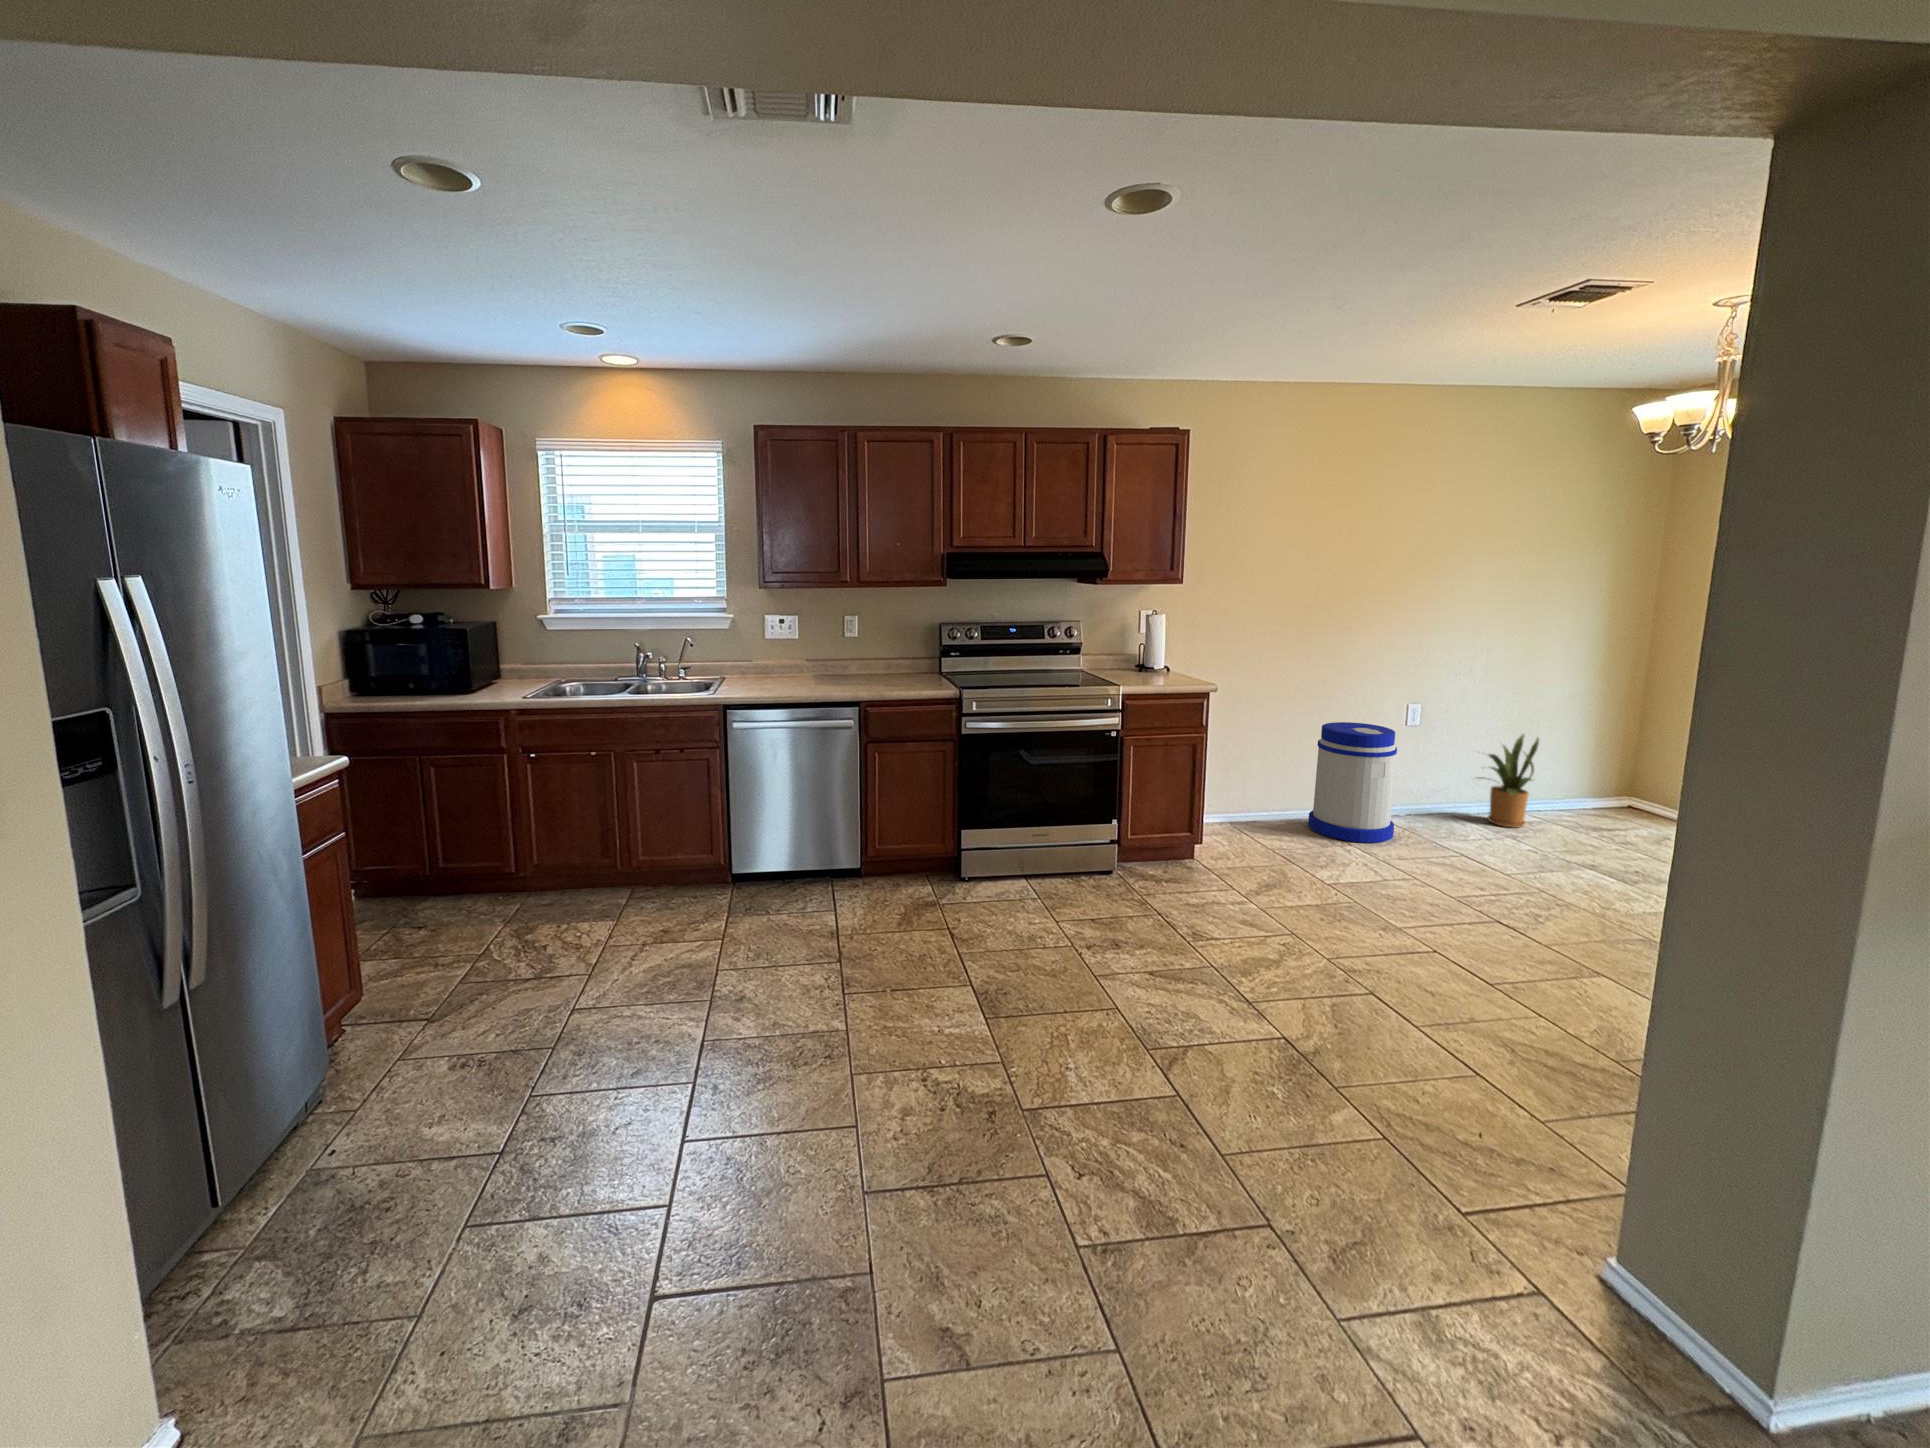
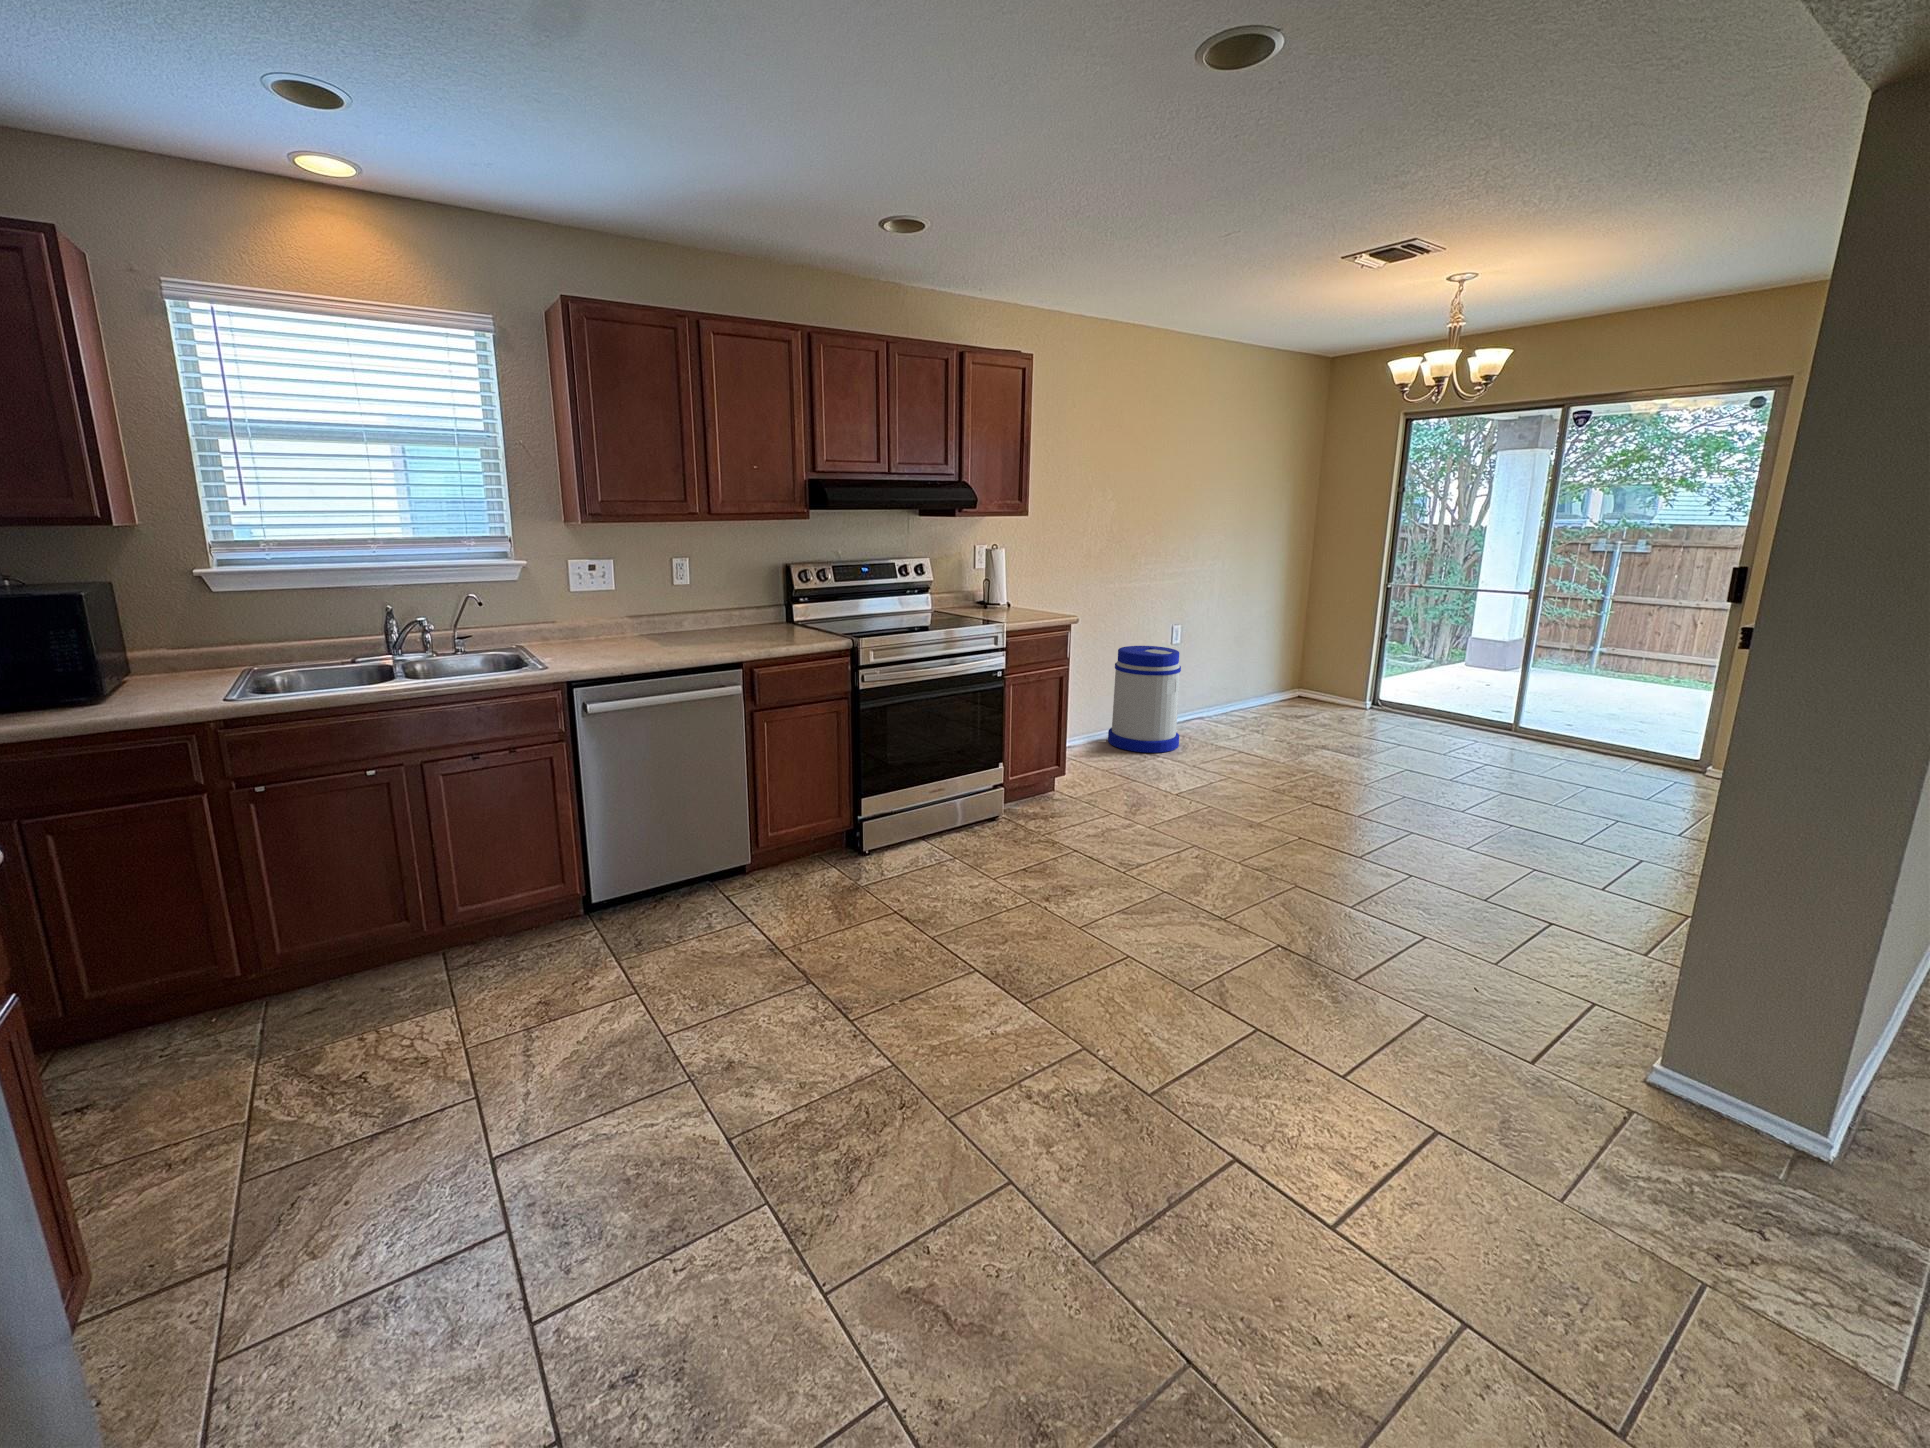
house plant: present [1487,734,1539,828] -> none [1210,644,1262,724]

